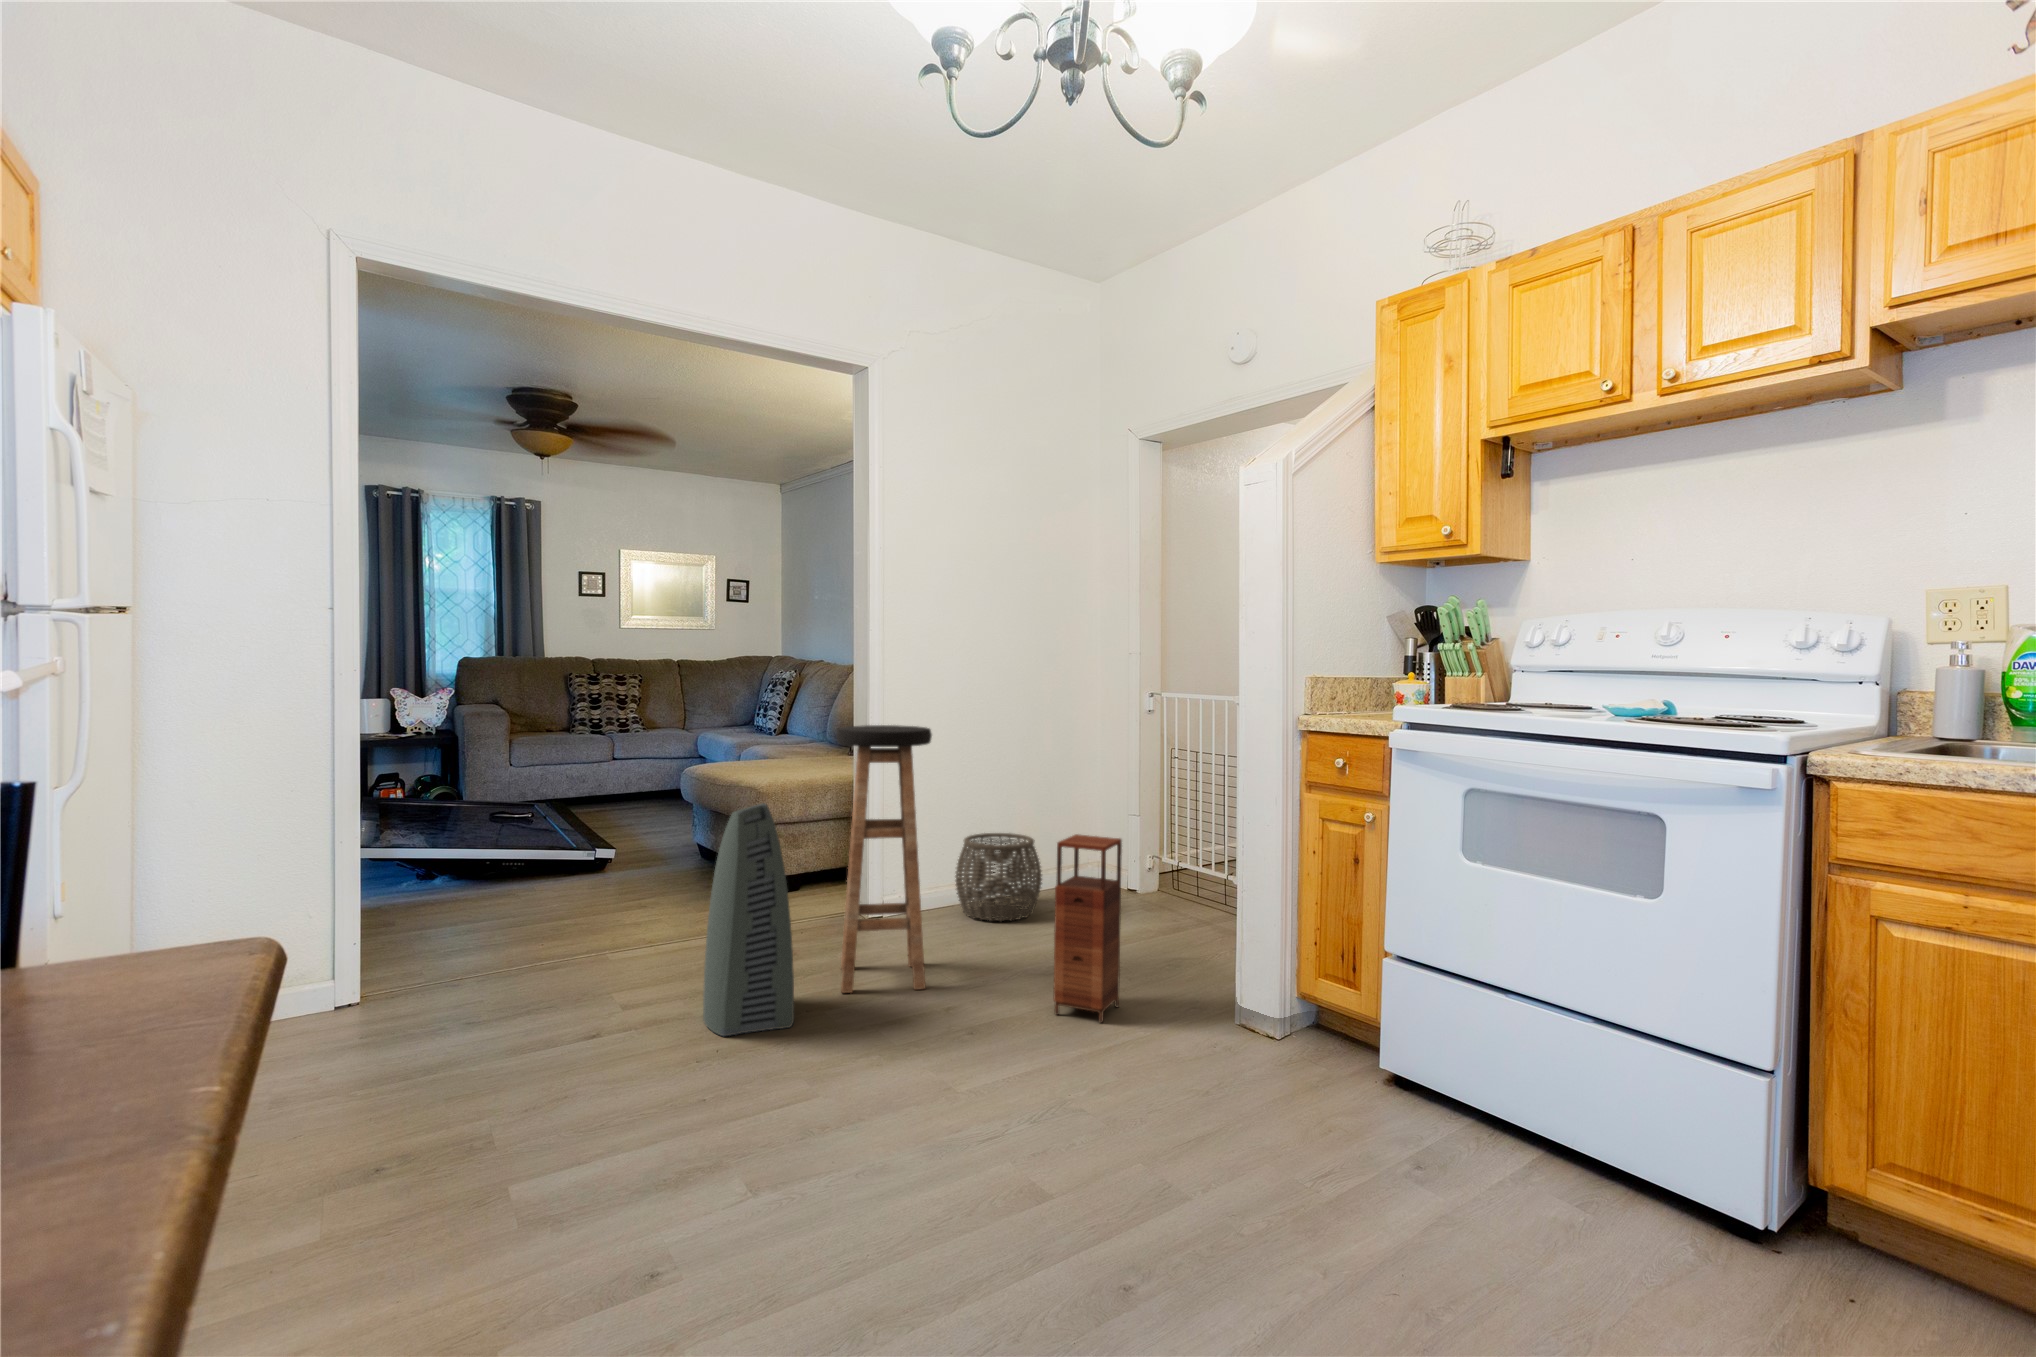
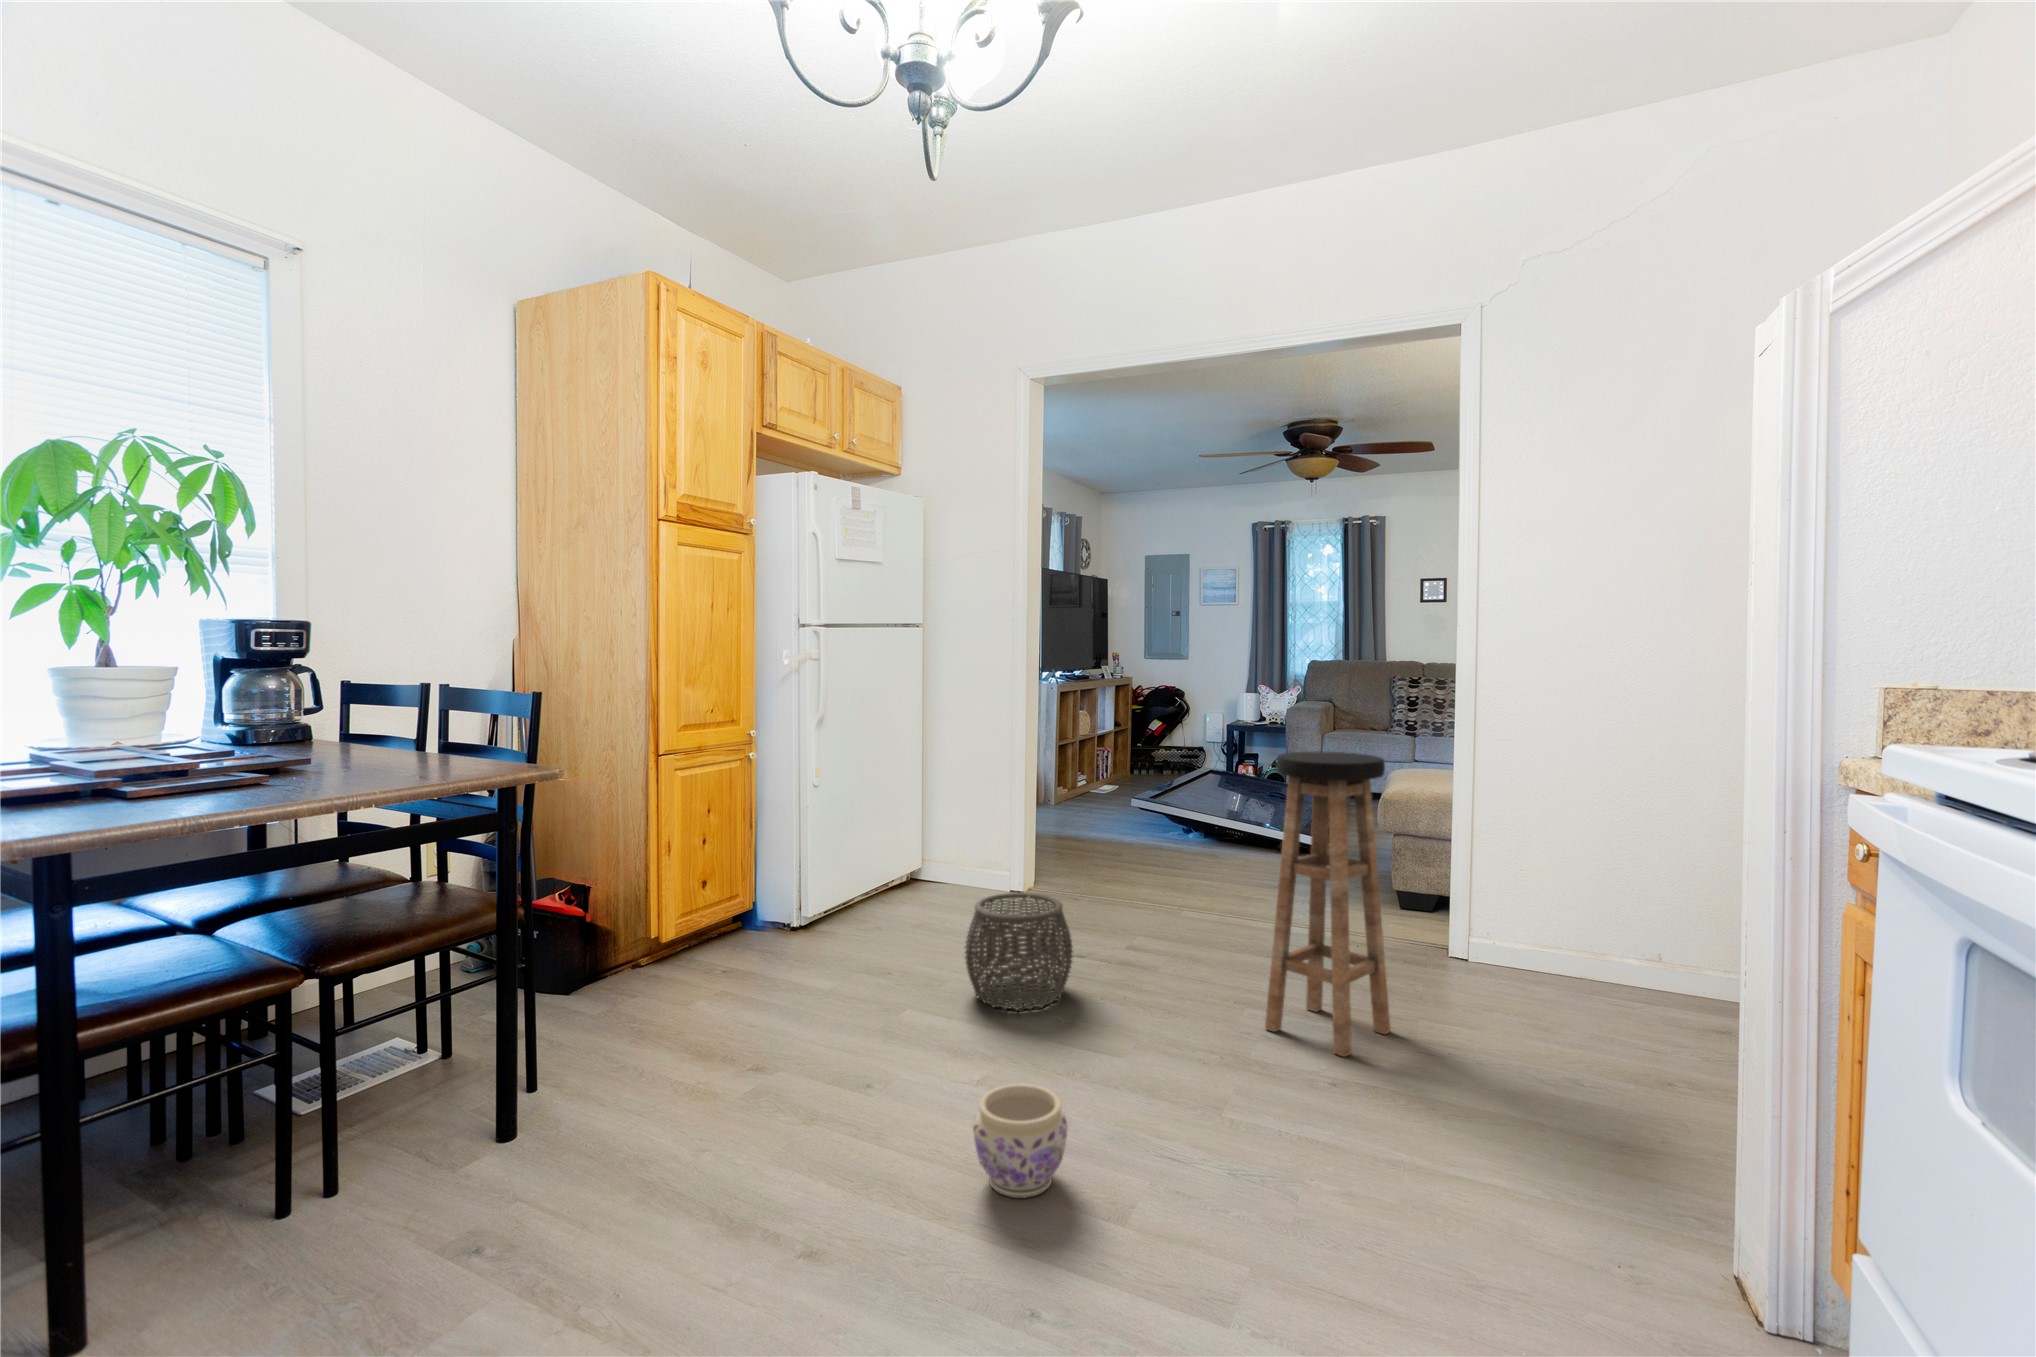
air purifier: present [703,803,794,1036] -> none [1119,819,1205,1038]
woven basket: present [955,833,1042,921] -> present [965,893,1073,1010]
storage cabinet: present [1054,834,1122,1023] -> none [1422,922,1532,1180]
planter: none [844,1071,944,1190] -> present [973,1084,1068,1199]

